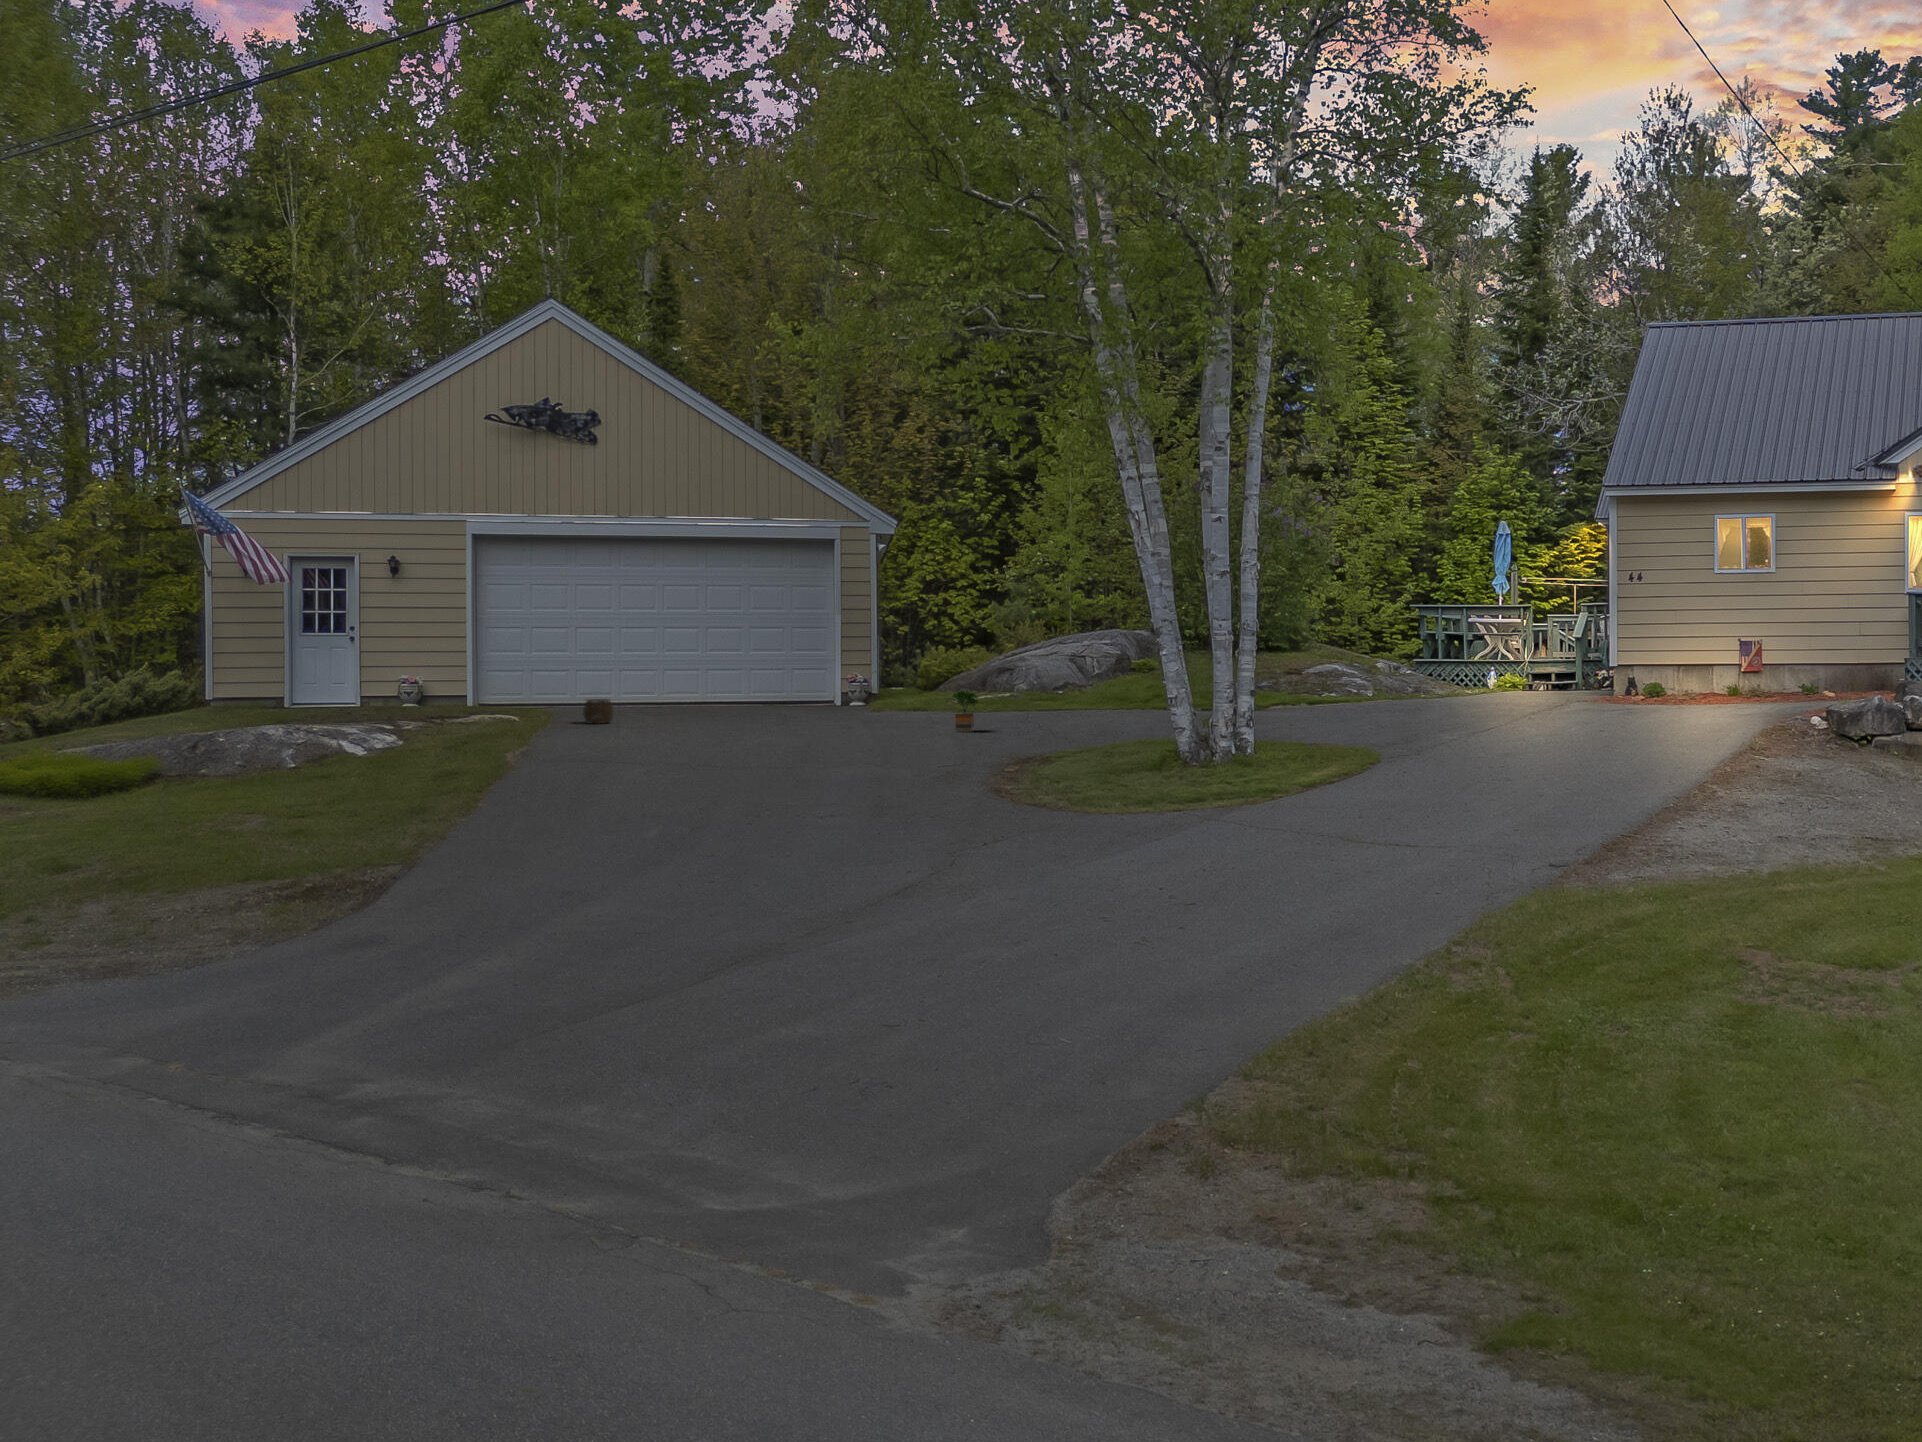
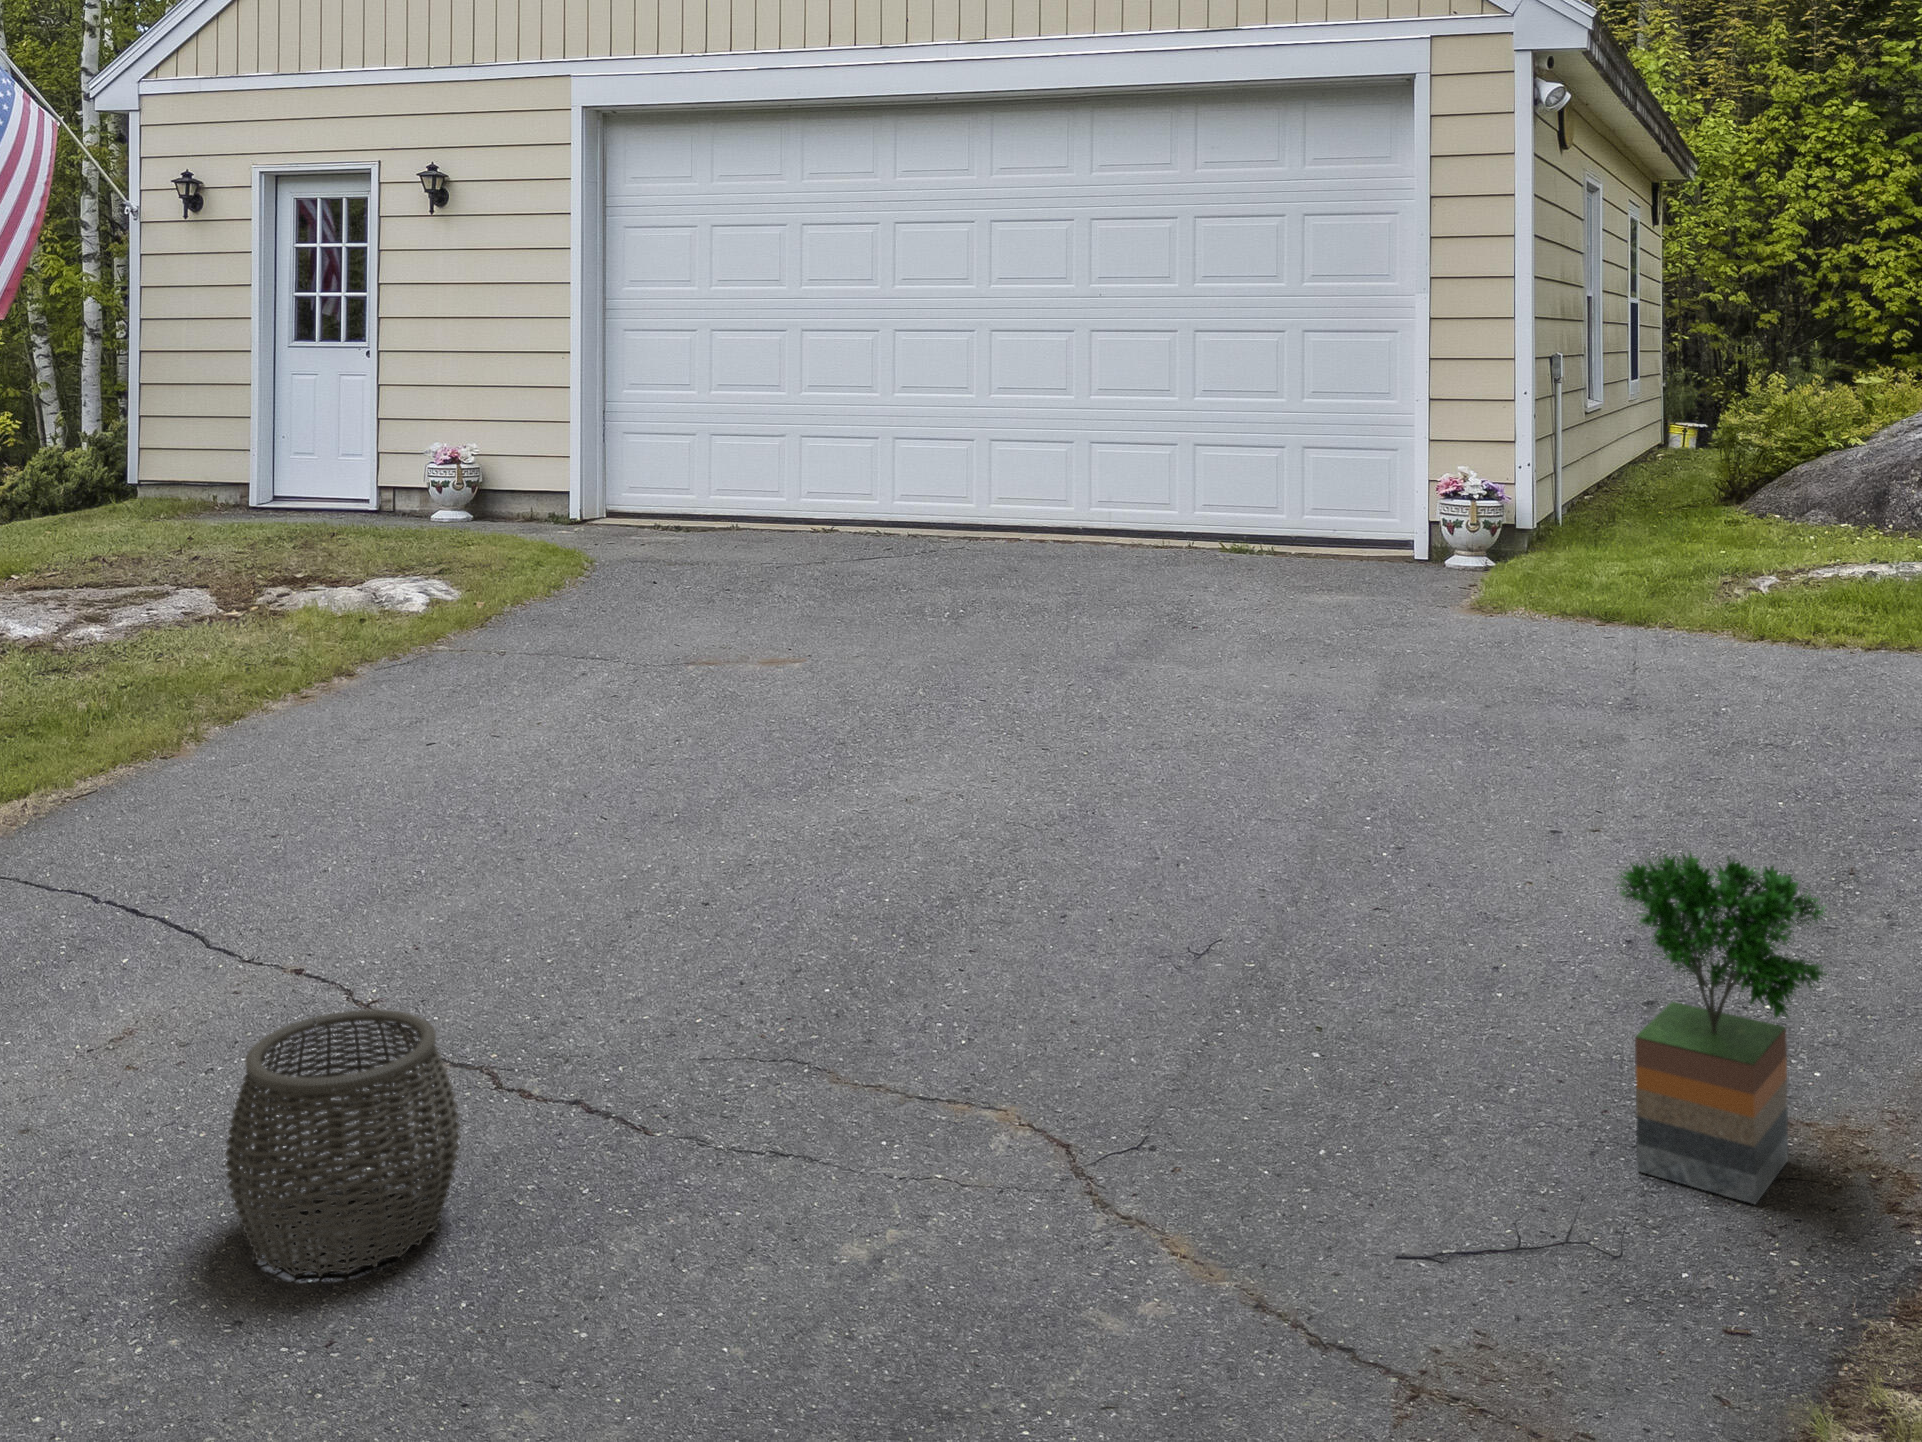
woven basket: present [583,699,614,724] -> present [225,1009,461,1277]

